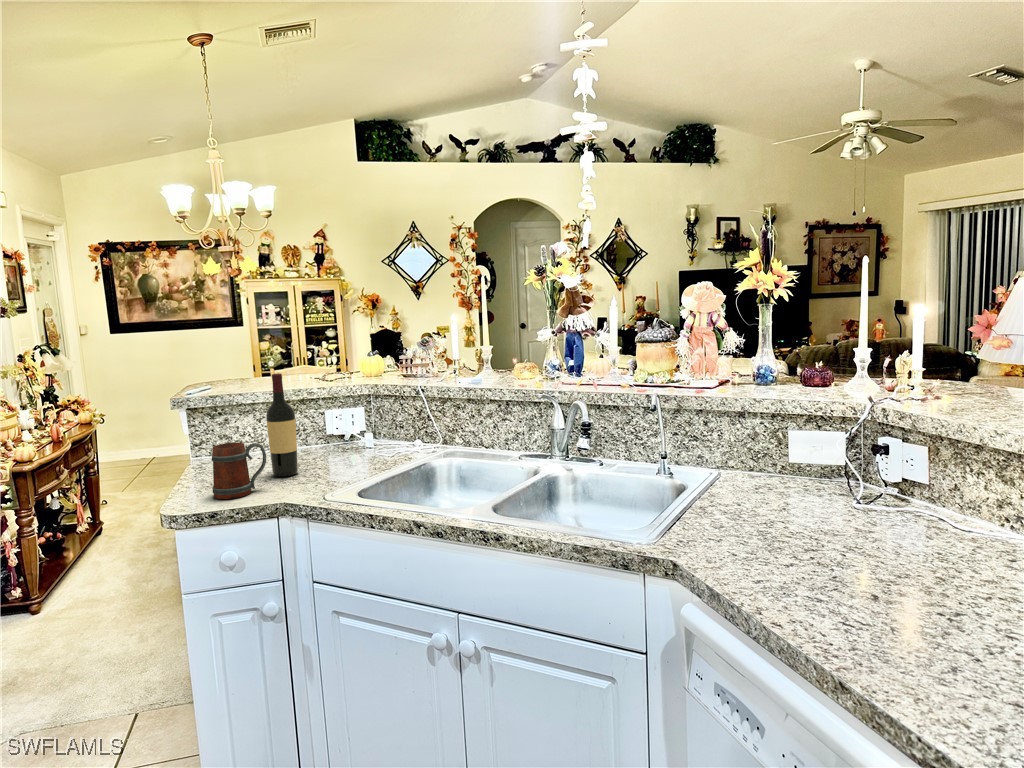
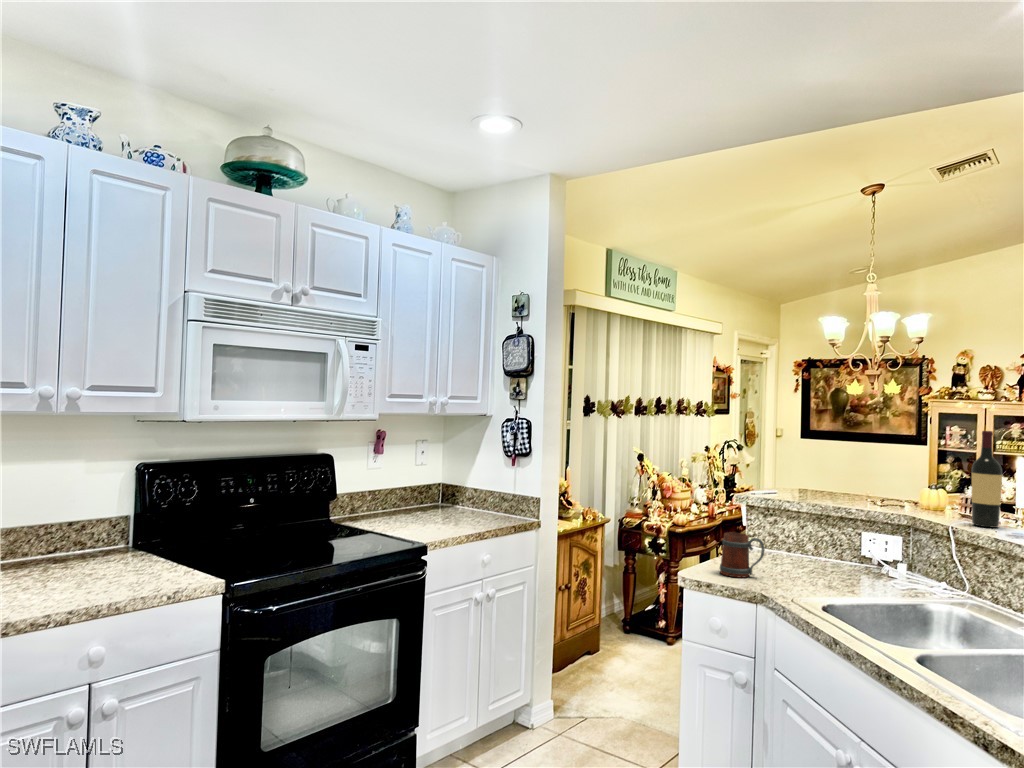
wine bottle: present [266,373,298,477] -> present [972,431,1002,527]

